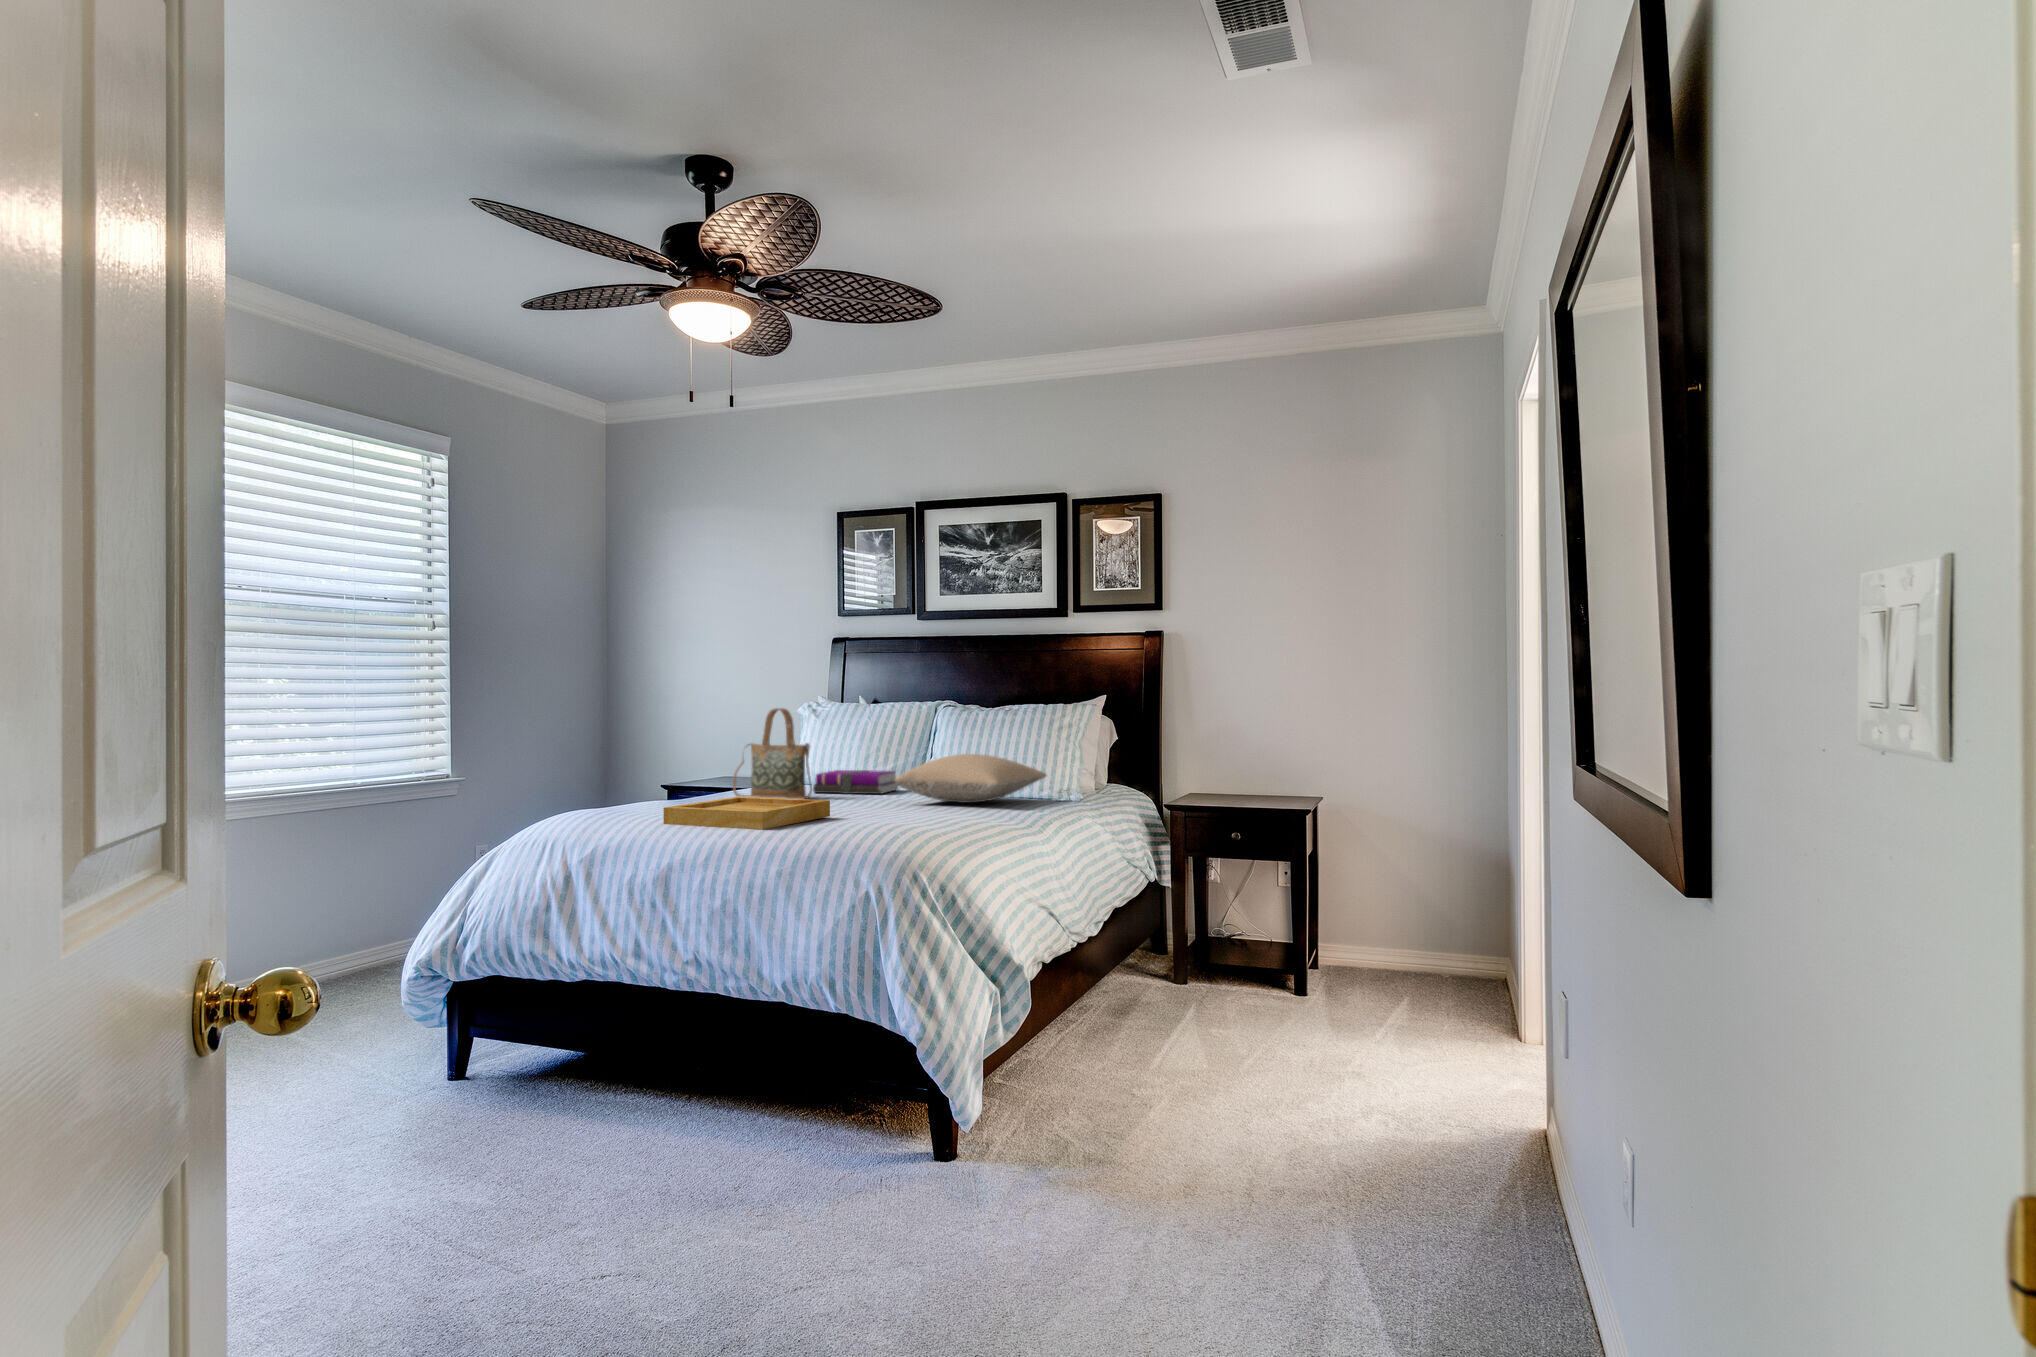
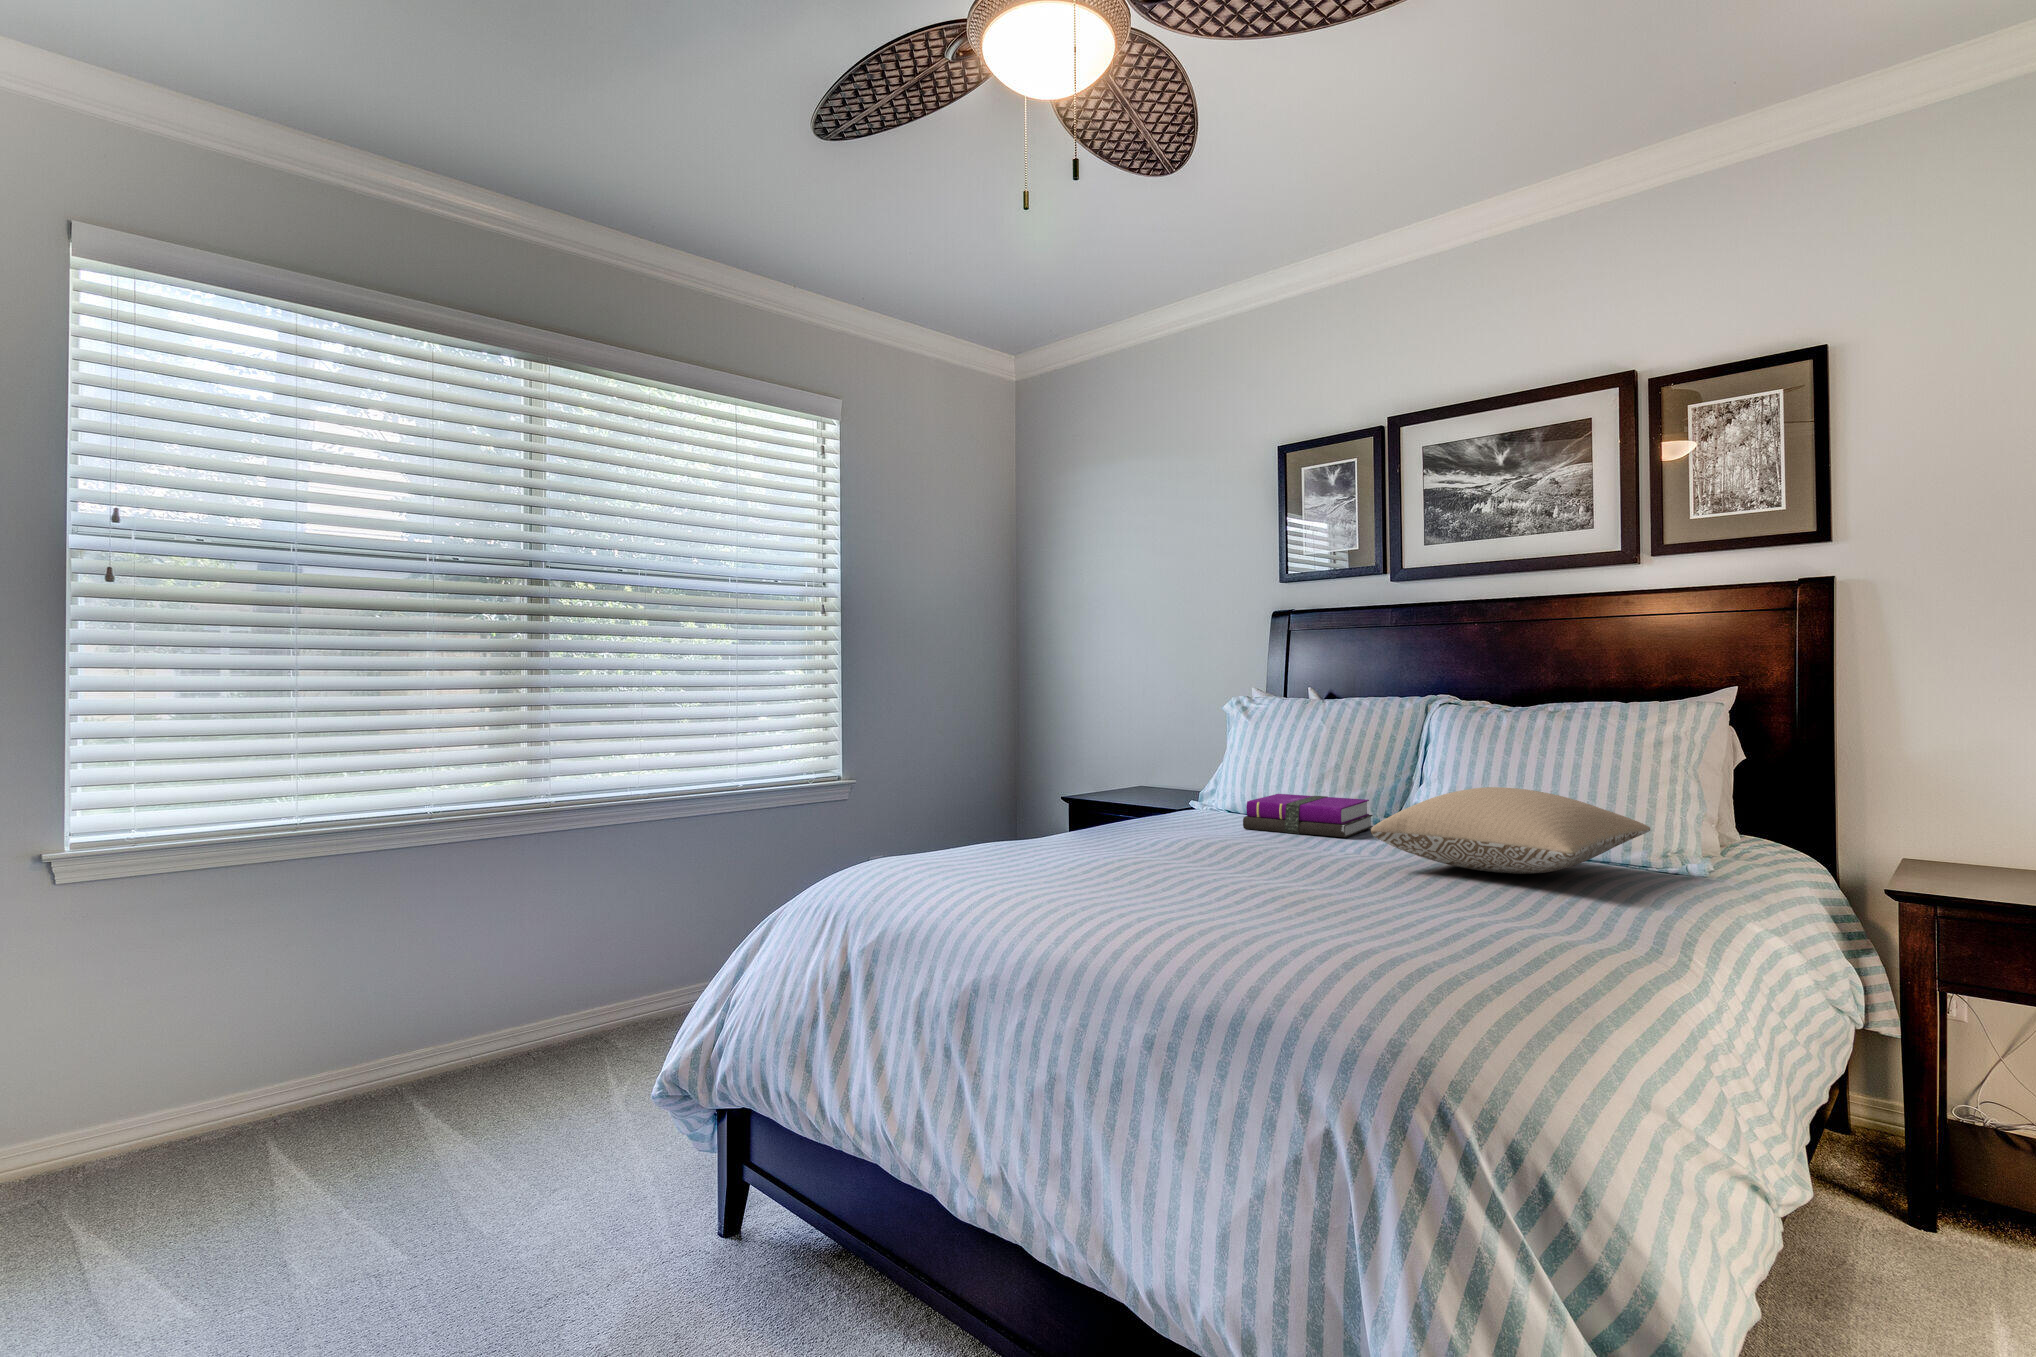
handbag: present [733,708,812,799] -> none [1127,707,1239,849]
tray: present [664,797,830,830] -> none [981,851,1259,940]

